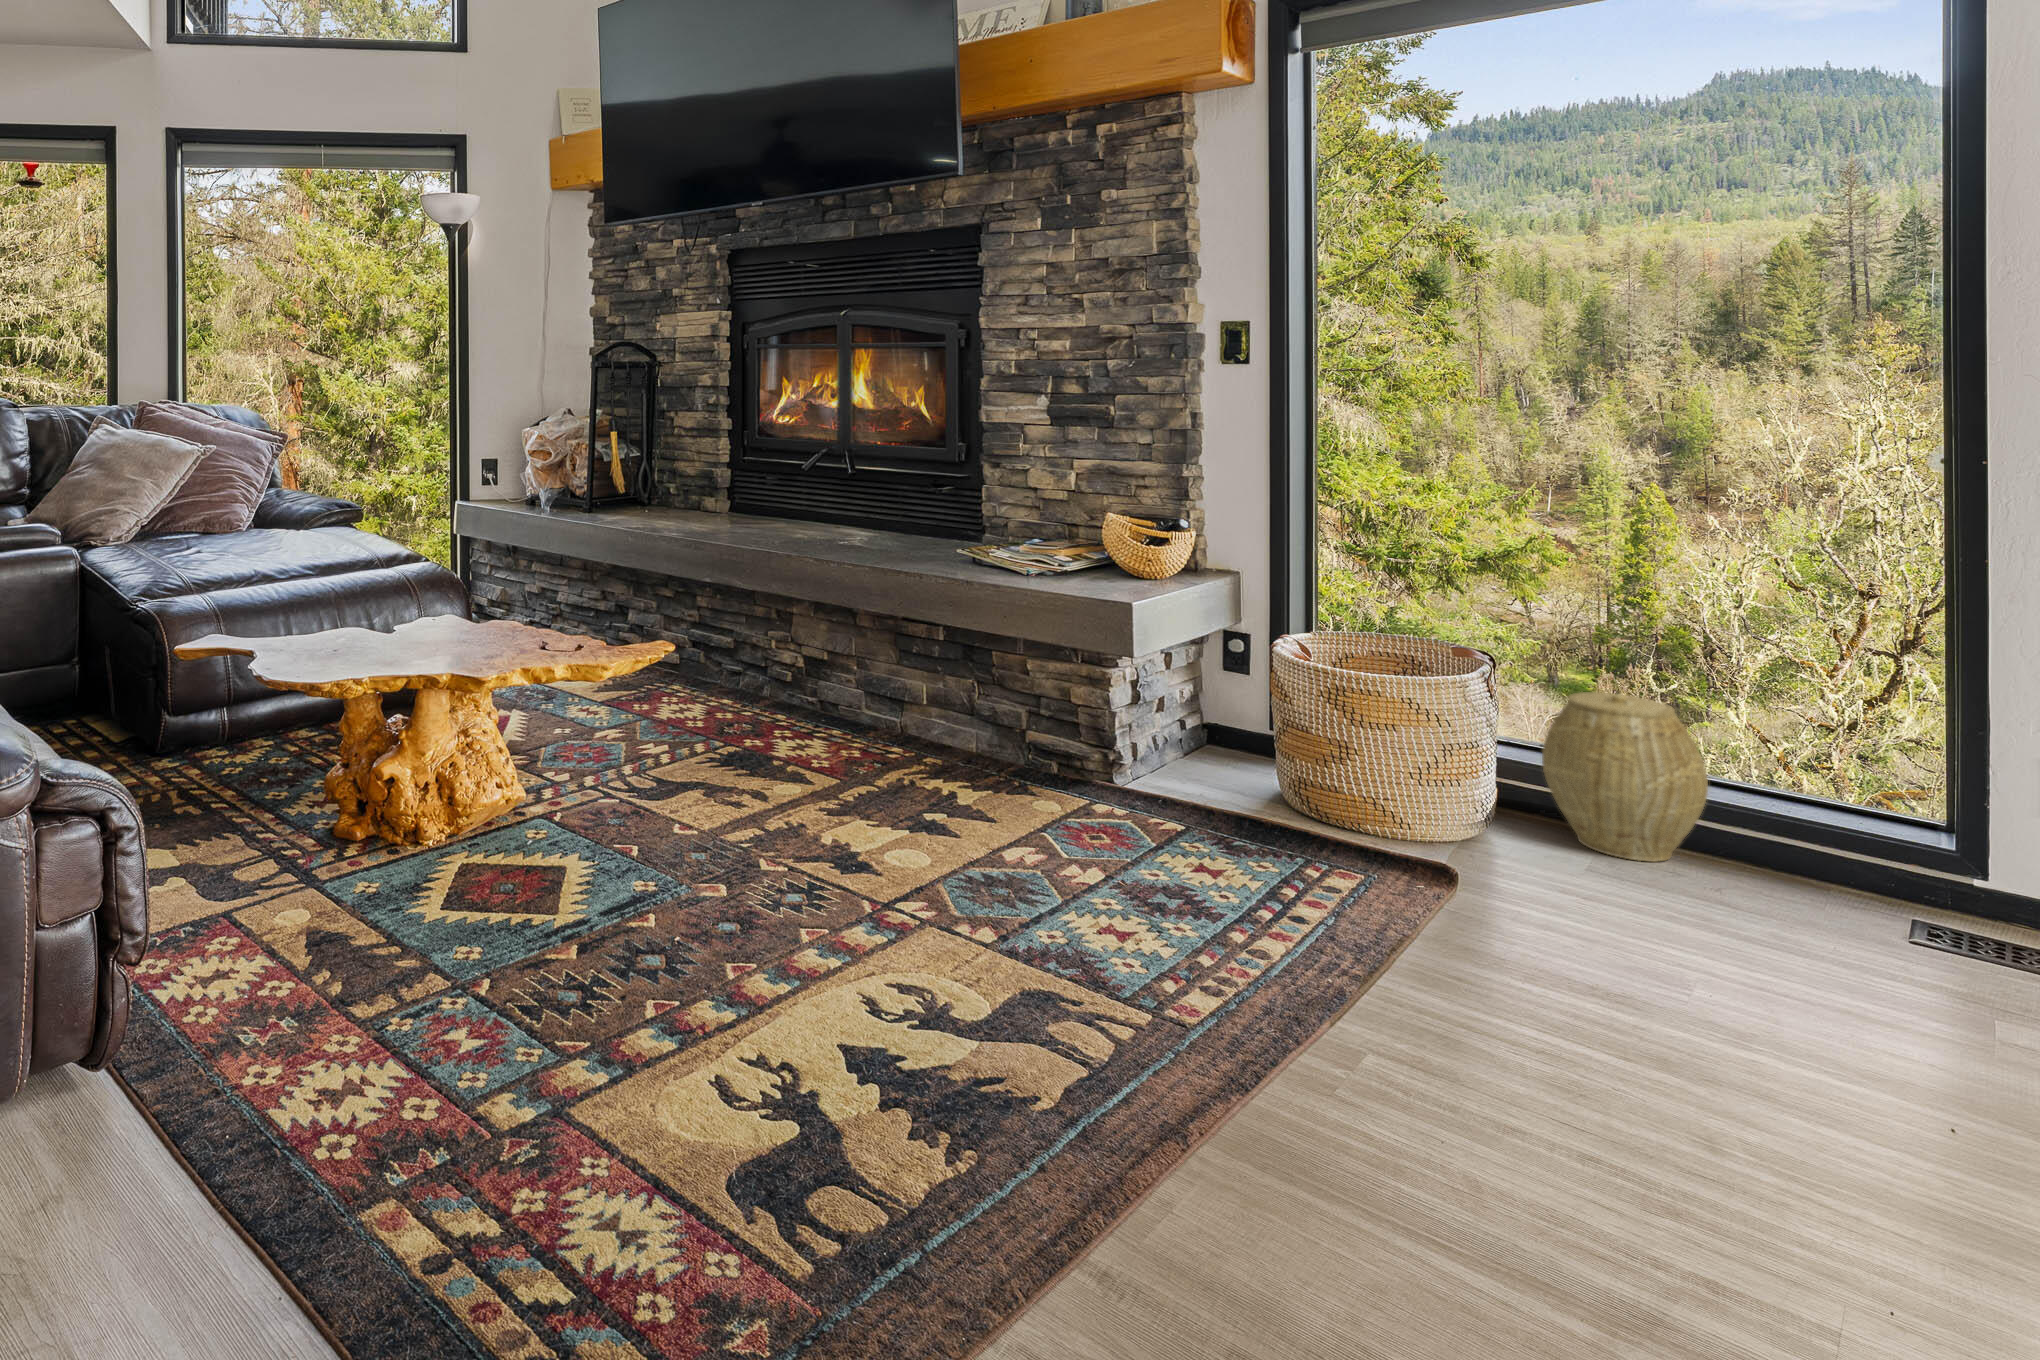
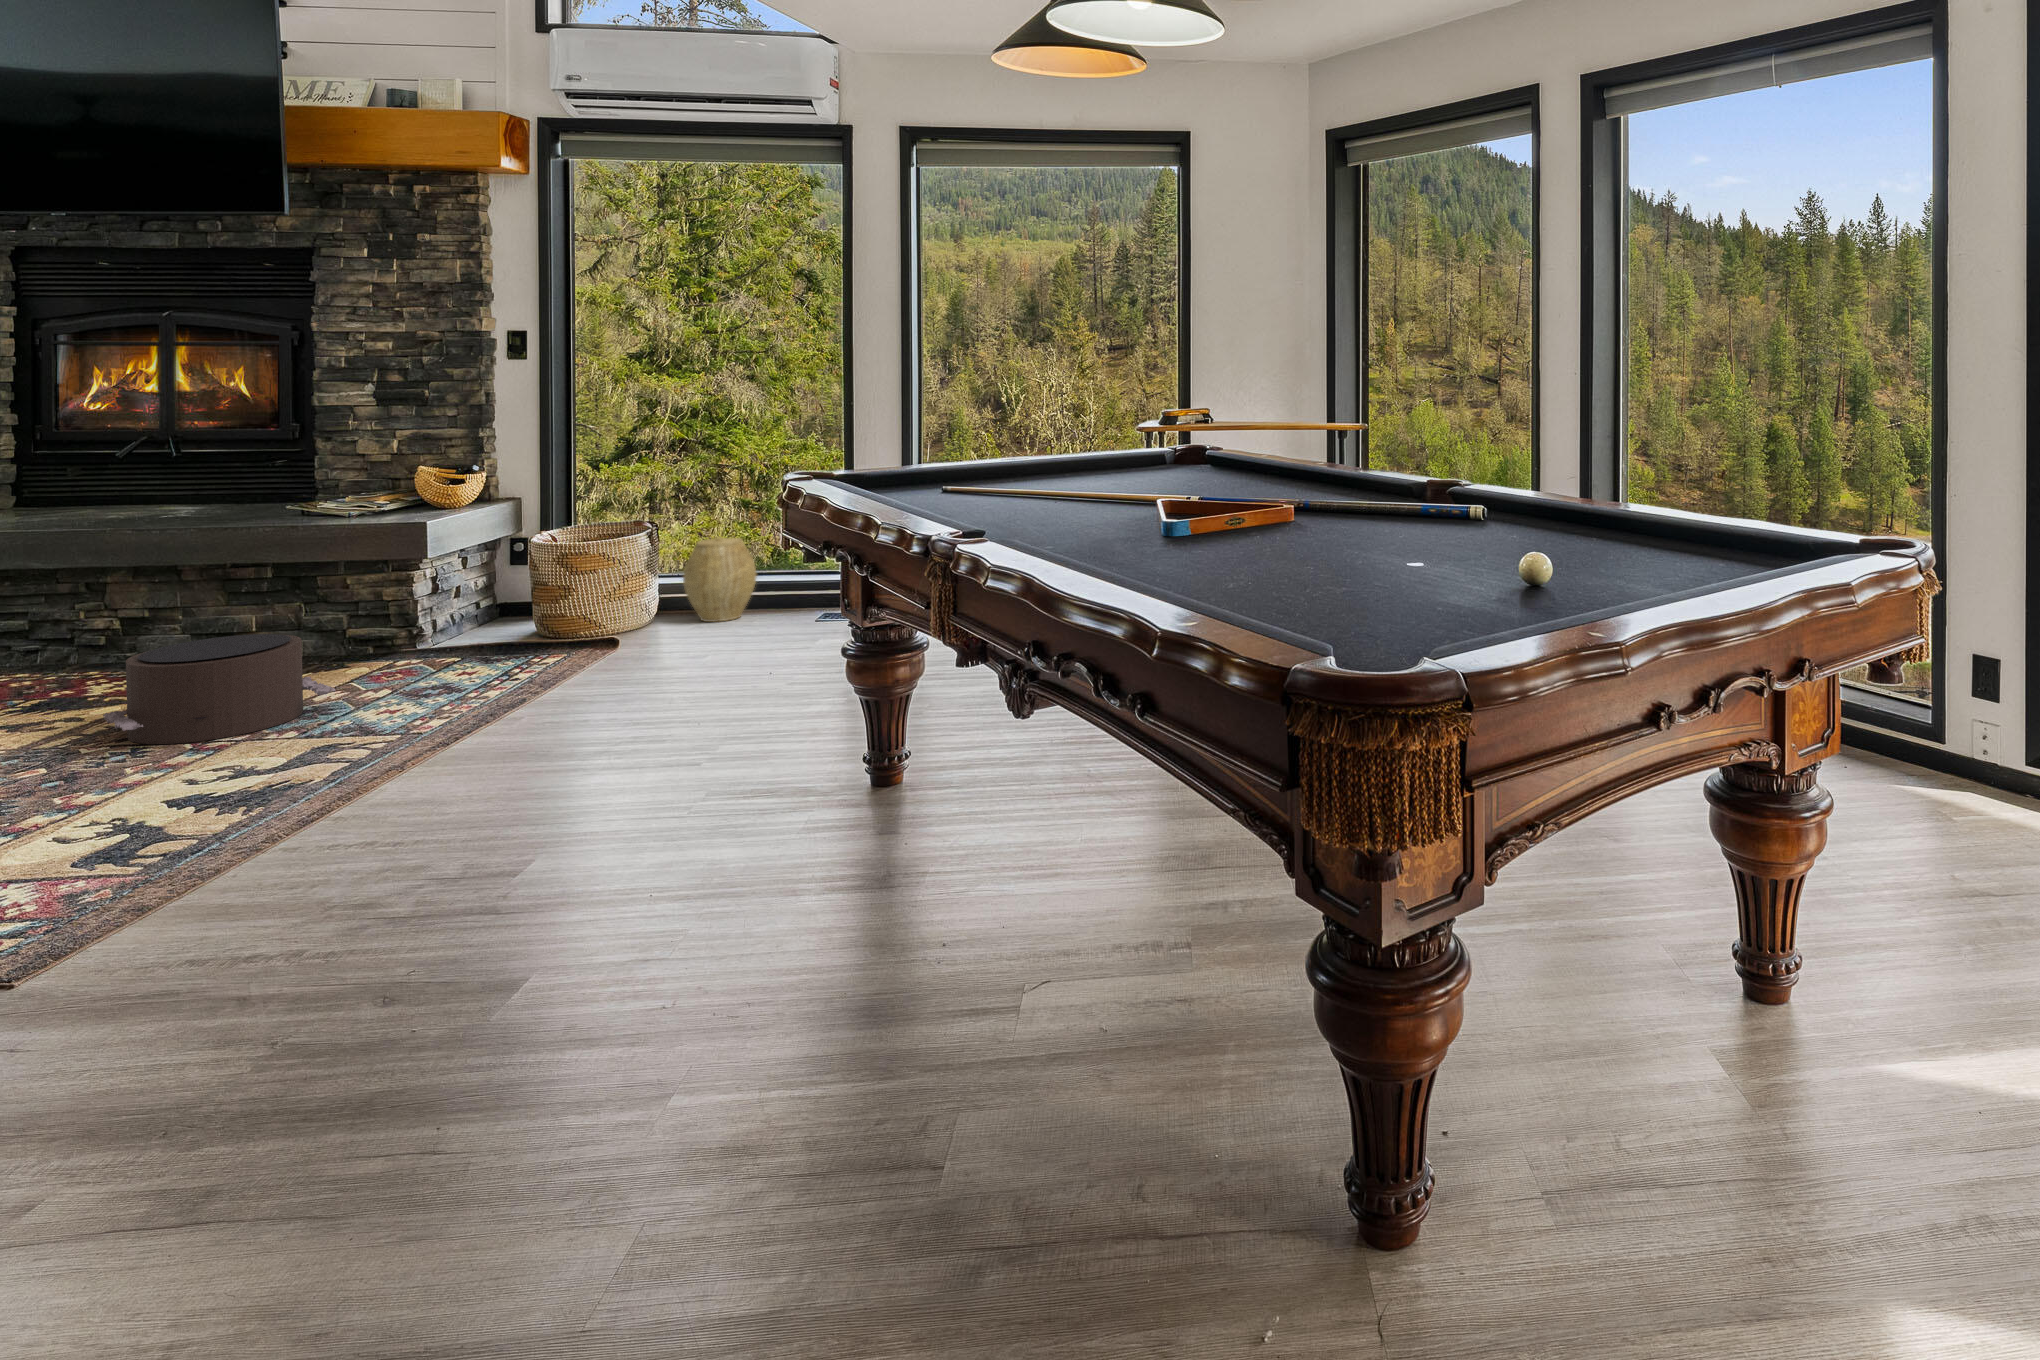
pouf: none [764,740,1023,914] -> present [103,634,335,744]

